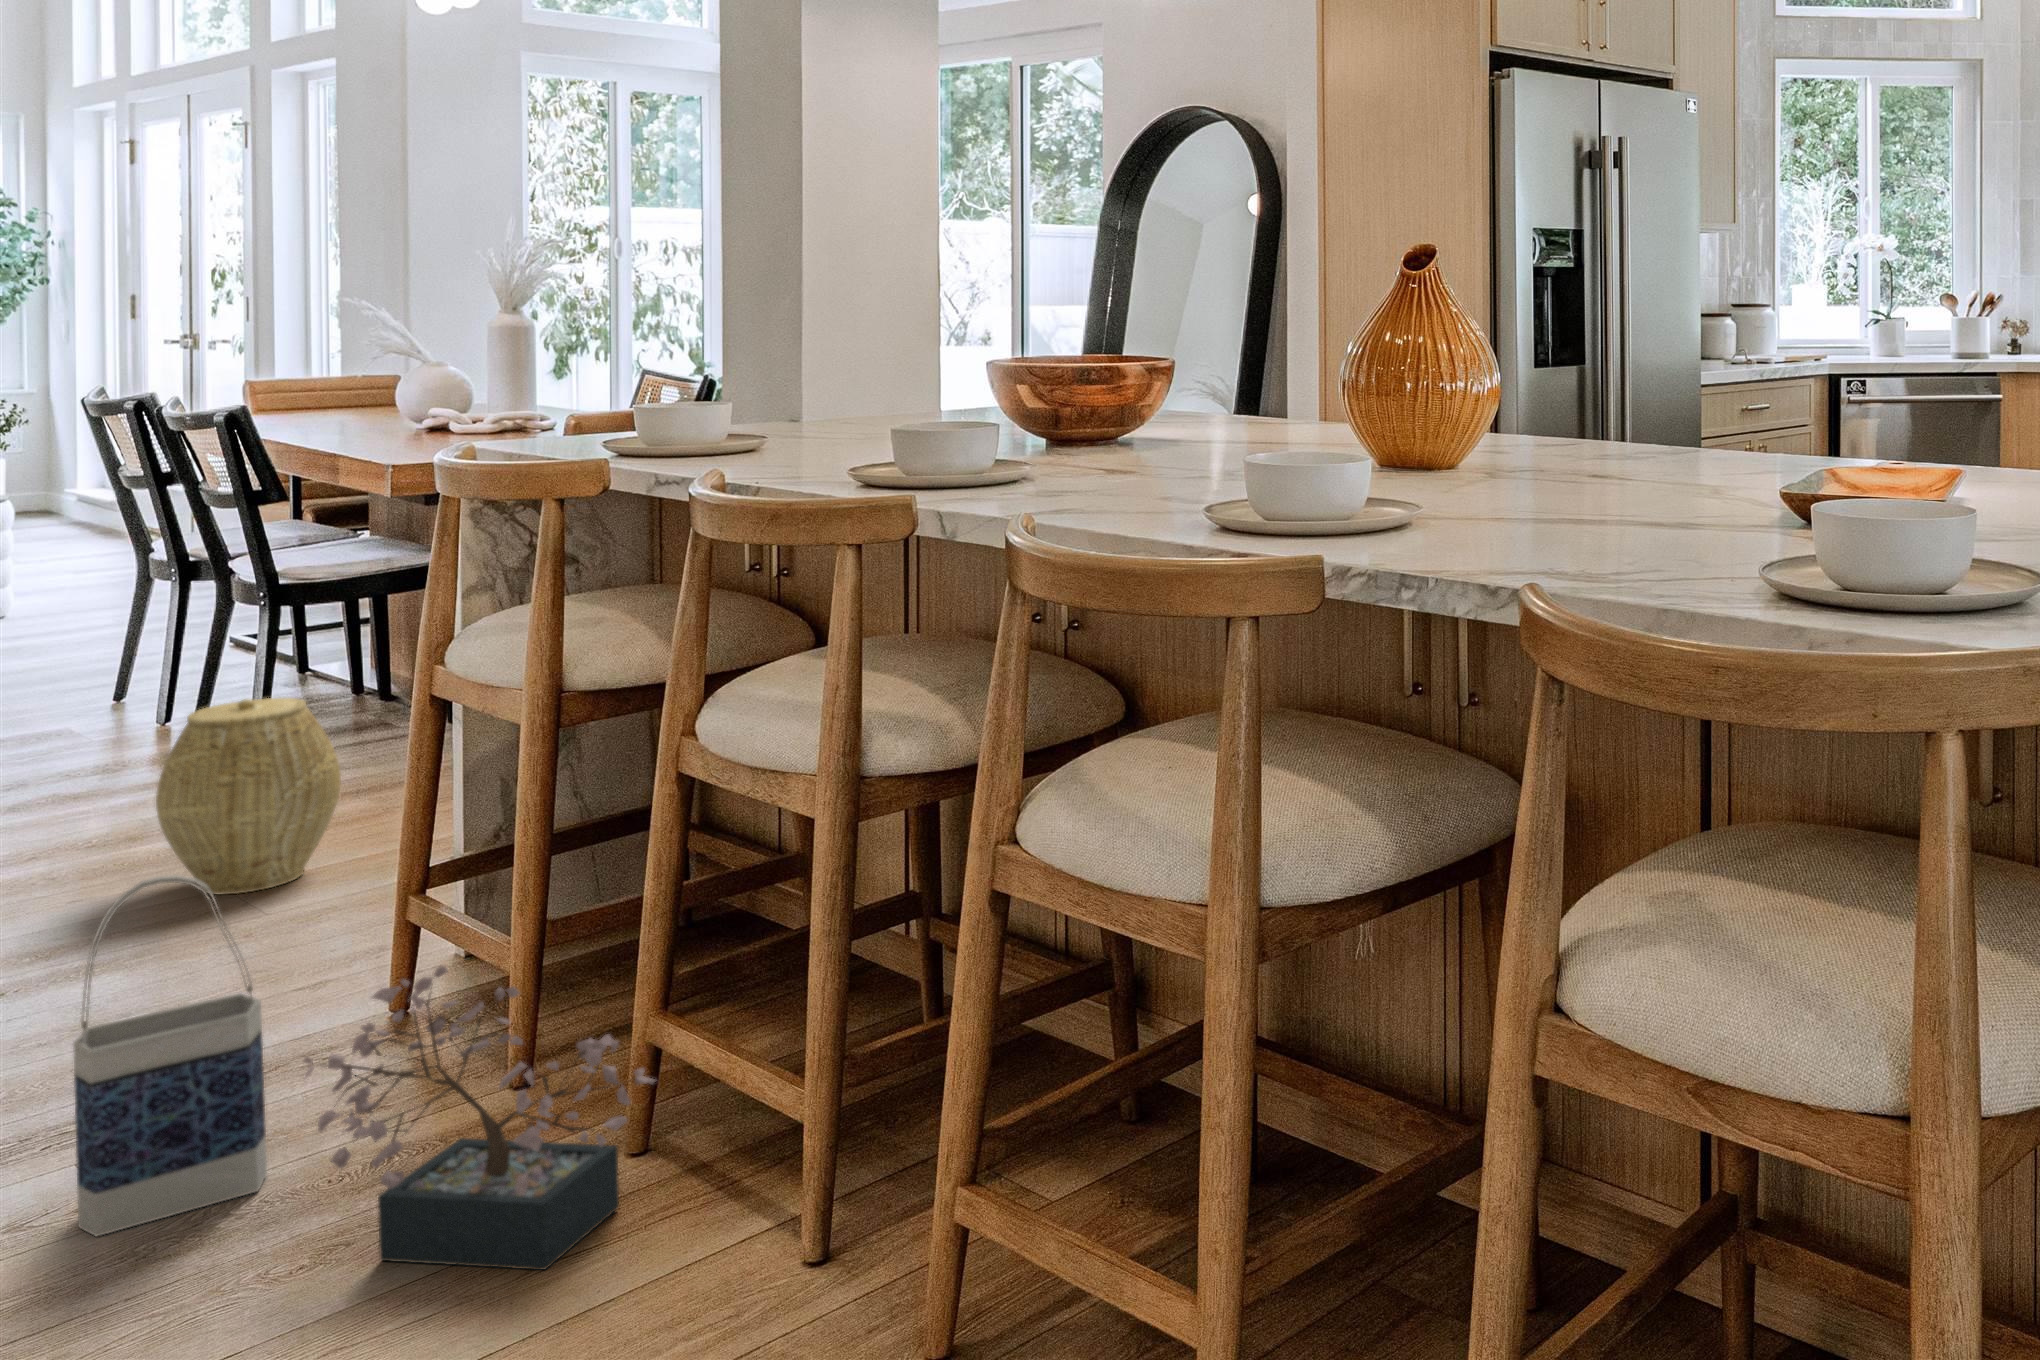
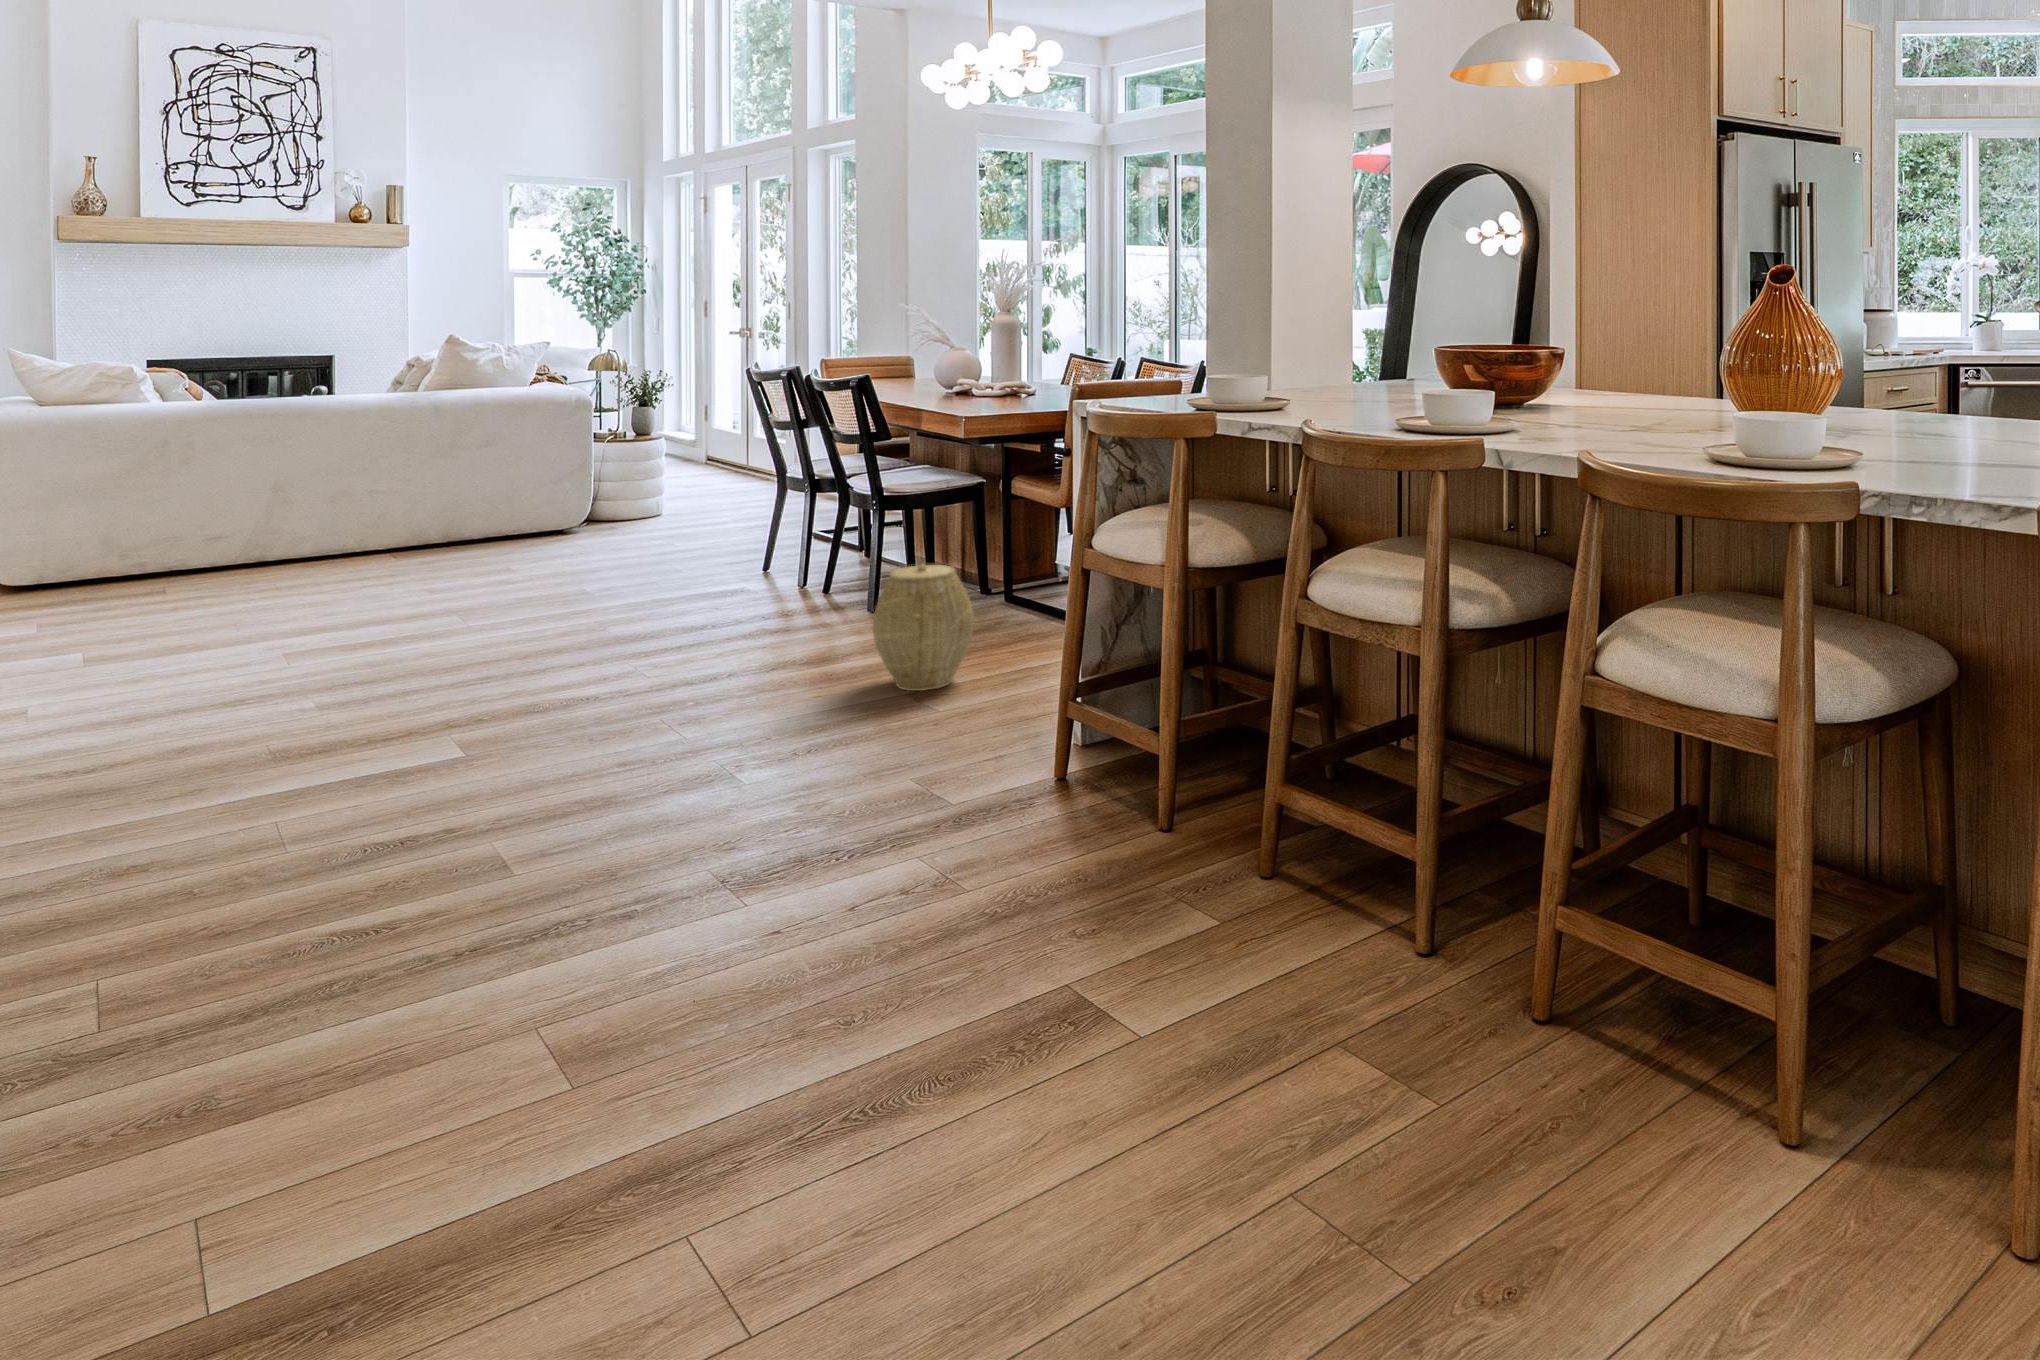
bag: present [73,875,267,1236] -> none [949,670,1044,893]
decorative plant: present [304,966,655,1270] -> none [1102,738,1298,939]

